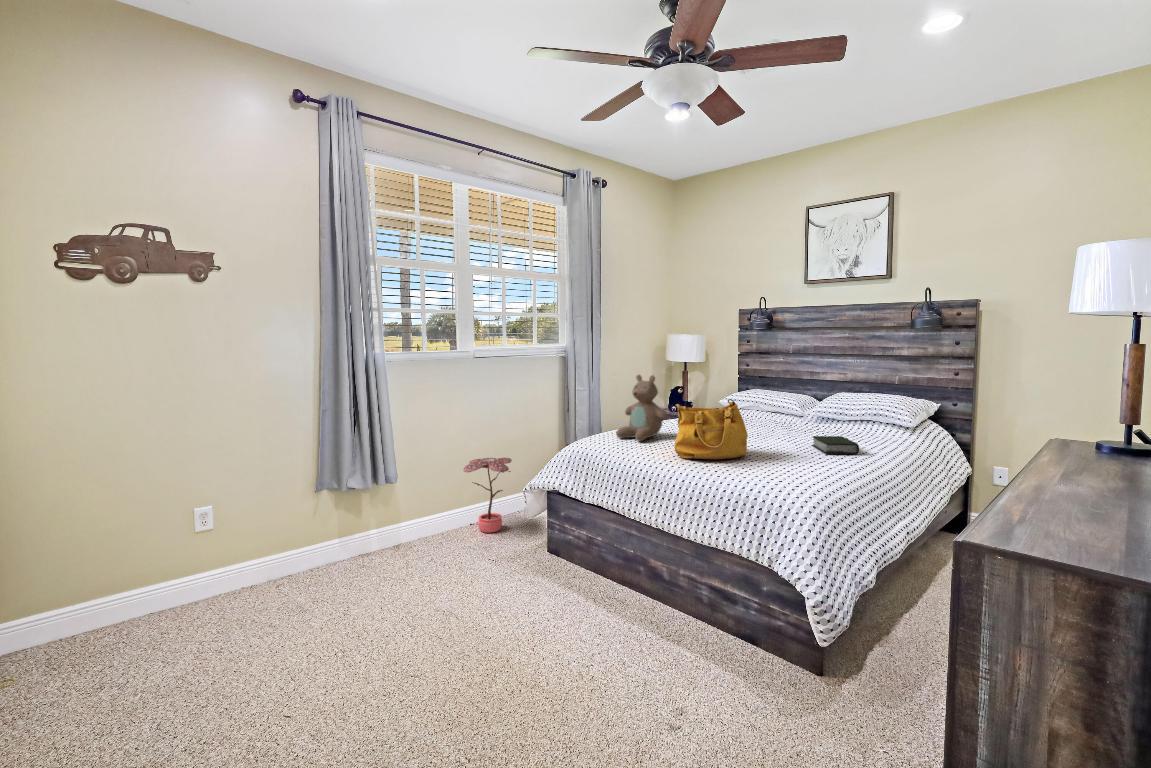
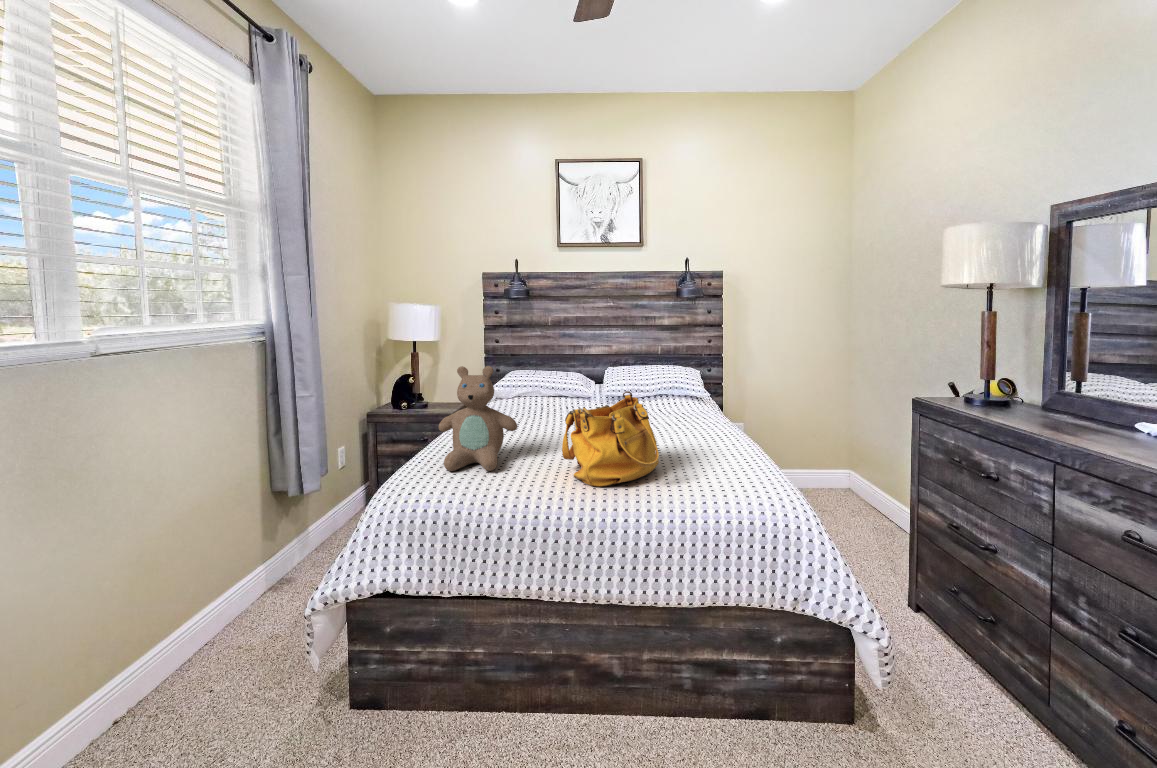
book: present [812,436,859,454] -> none [672,419,730,443]
potted plant: present [463,458,512,533] -> none [97,548,219,716]

